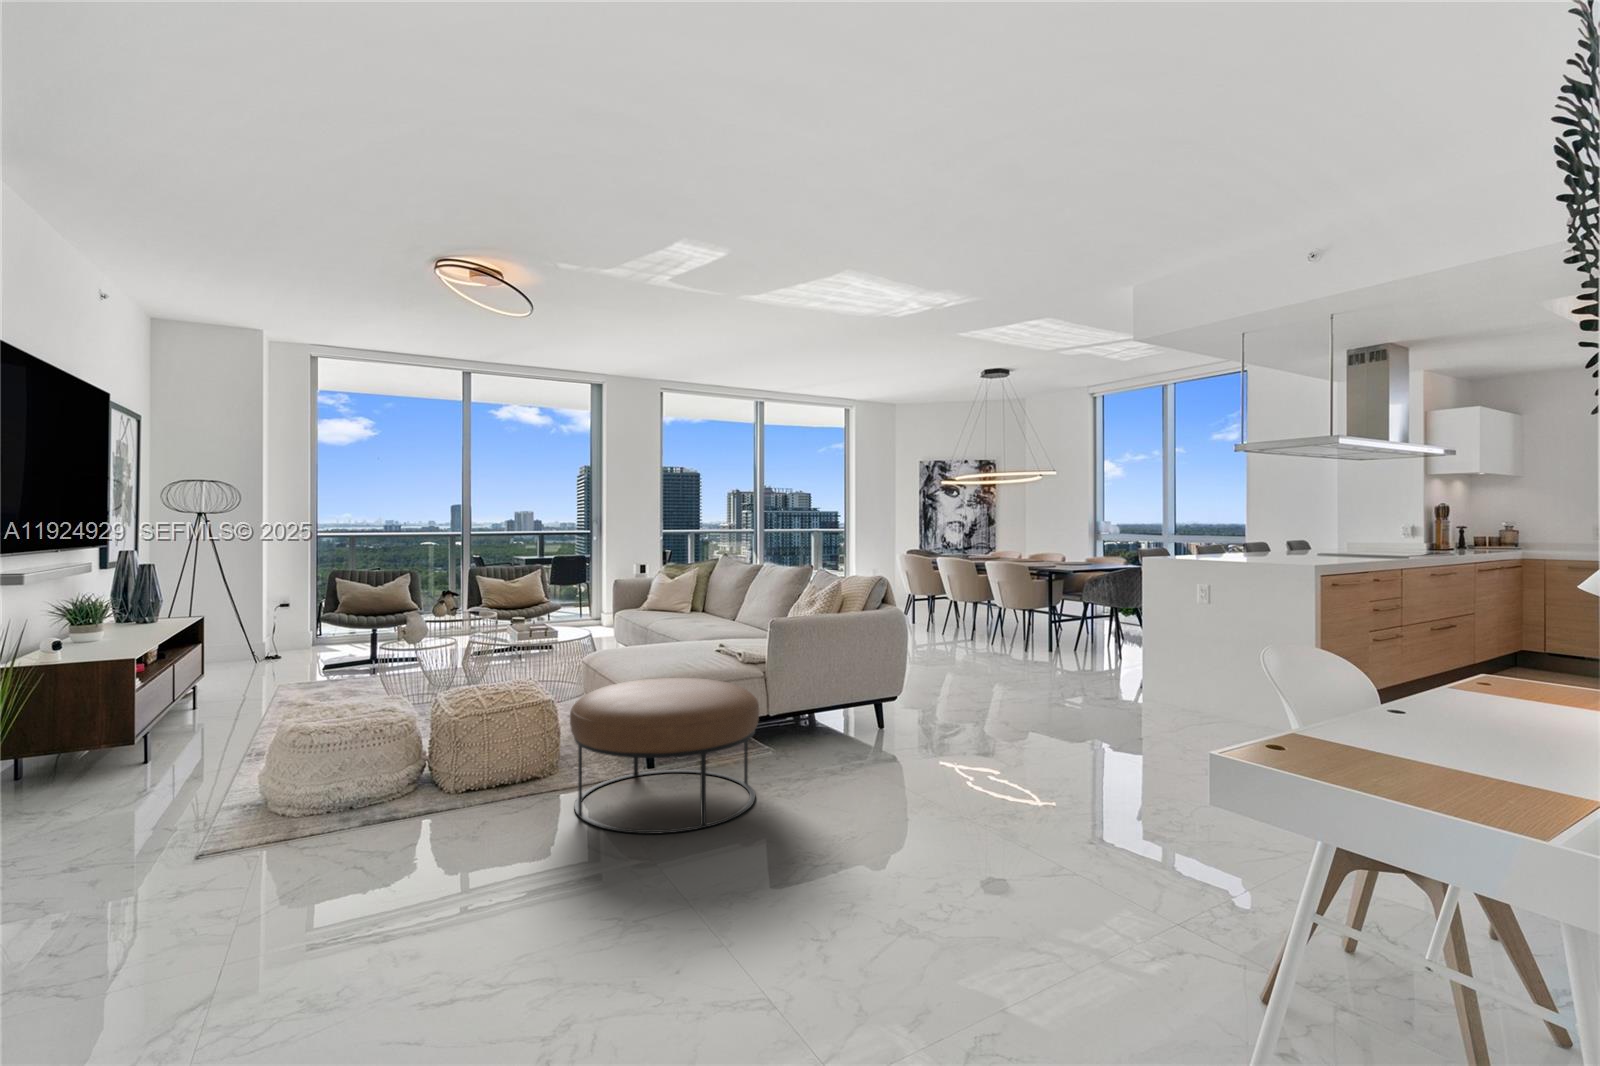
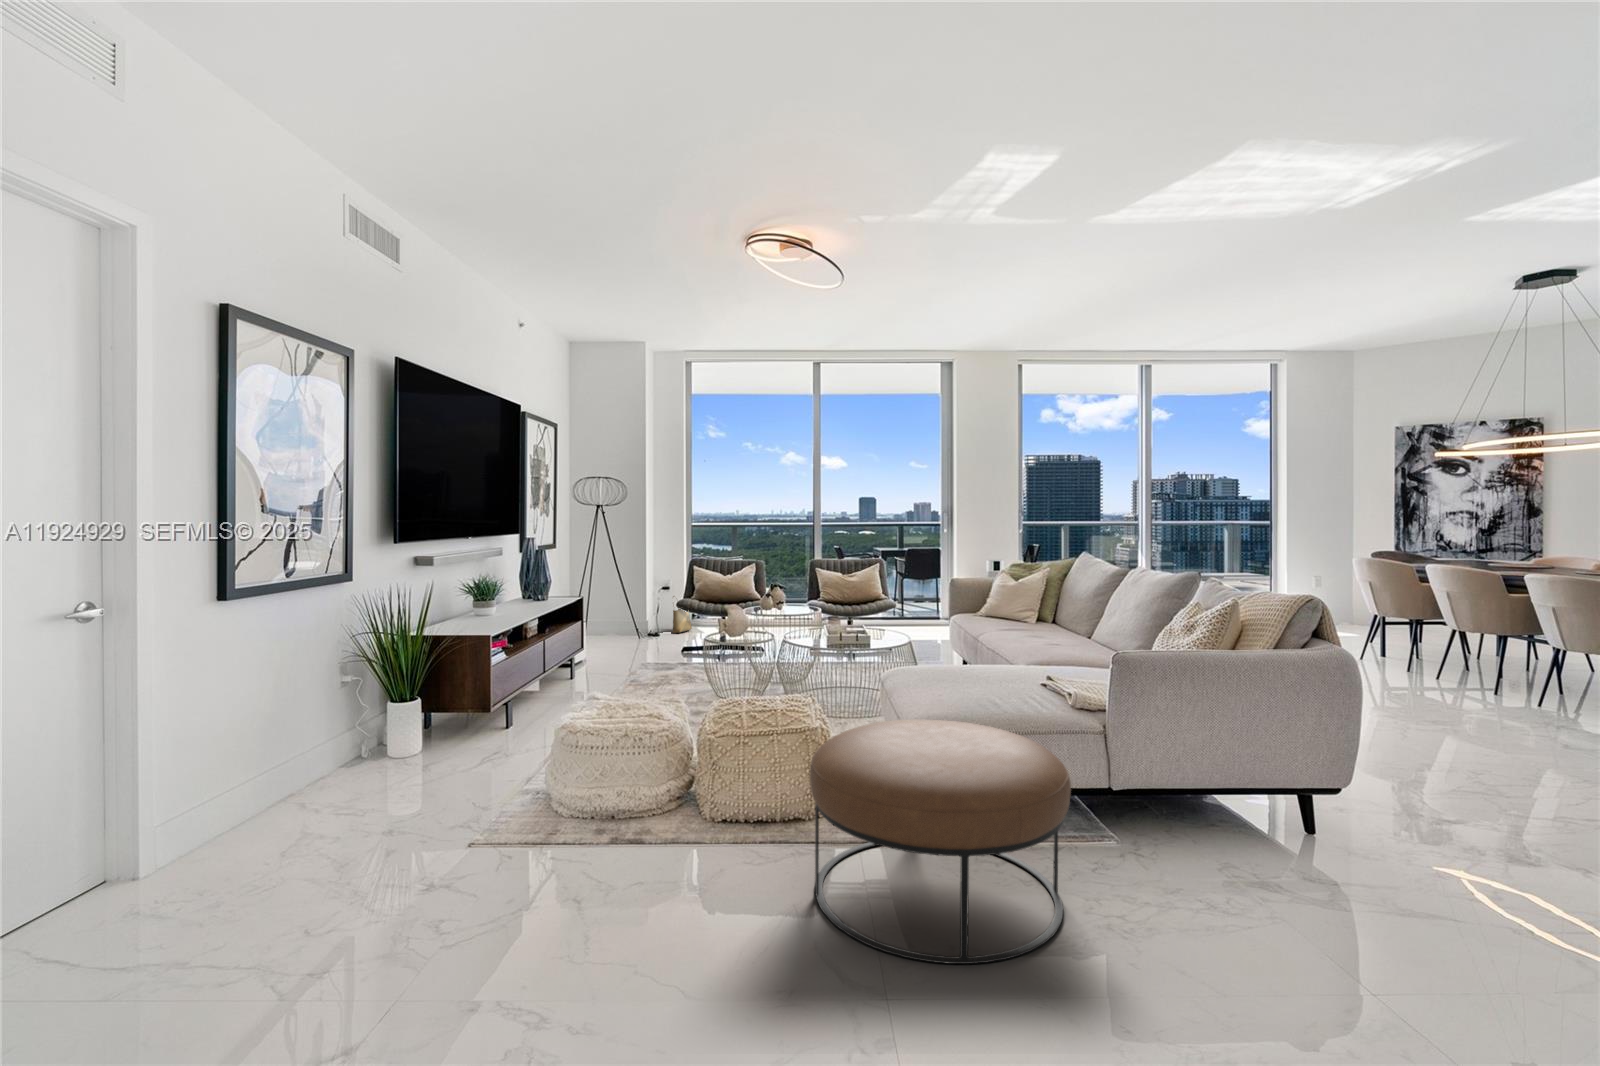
woven basket: none [273,615,298,658] -> present [673,596,692,633]

